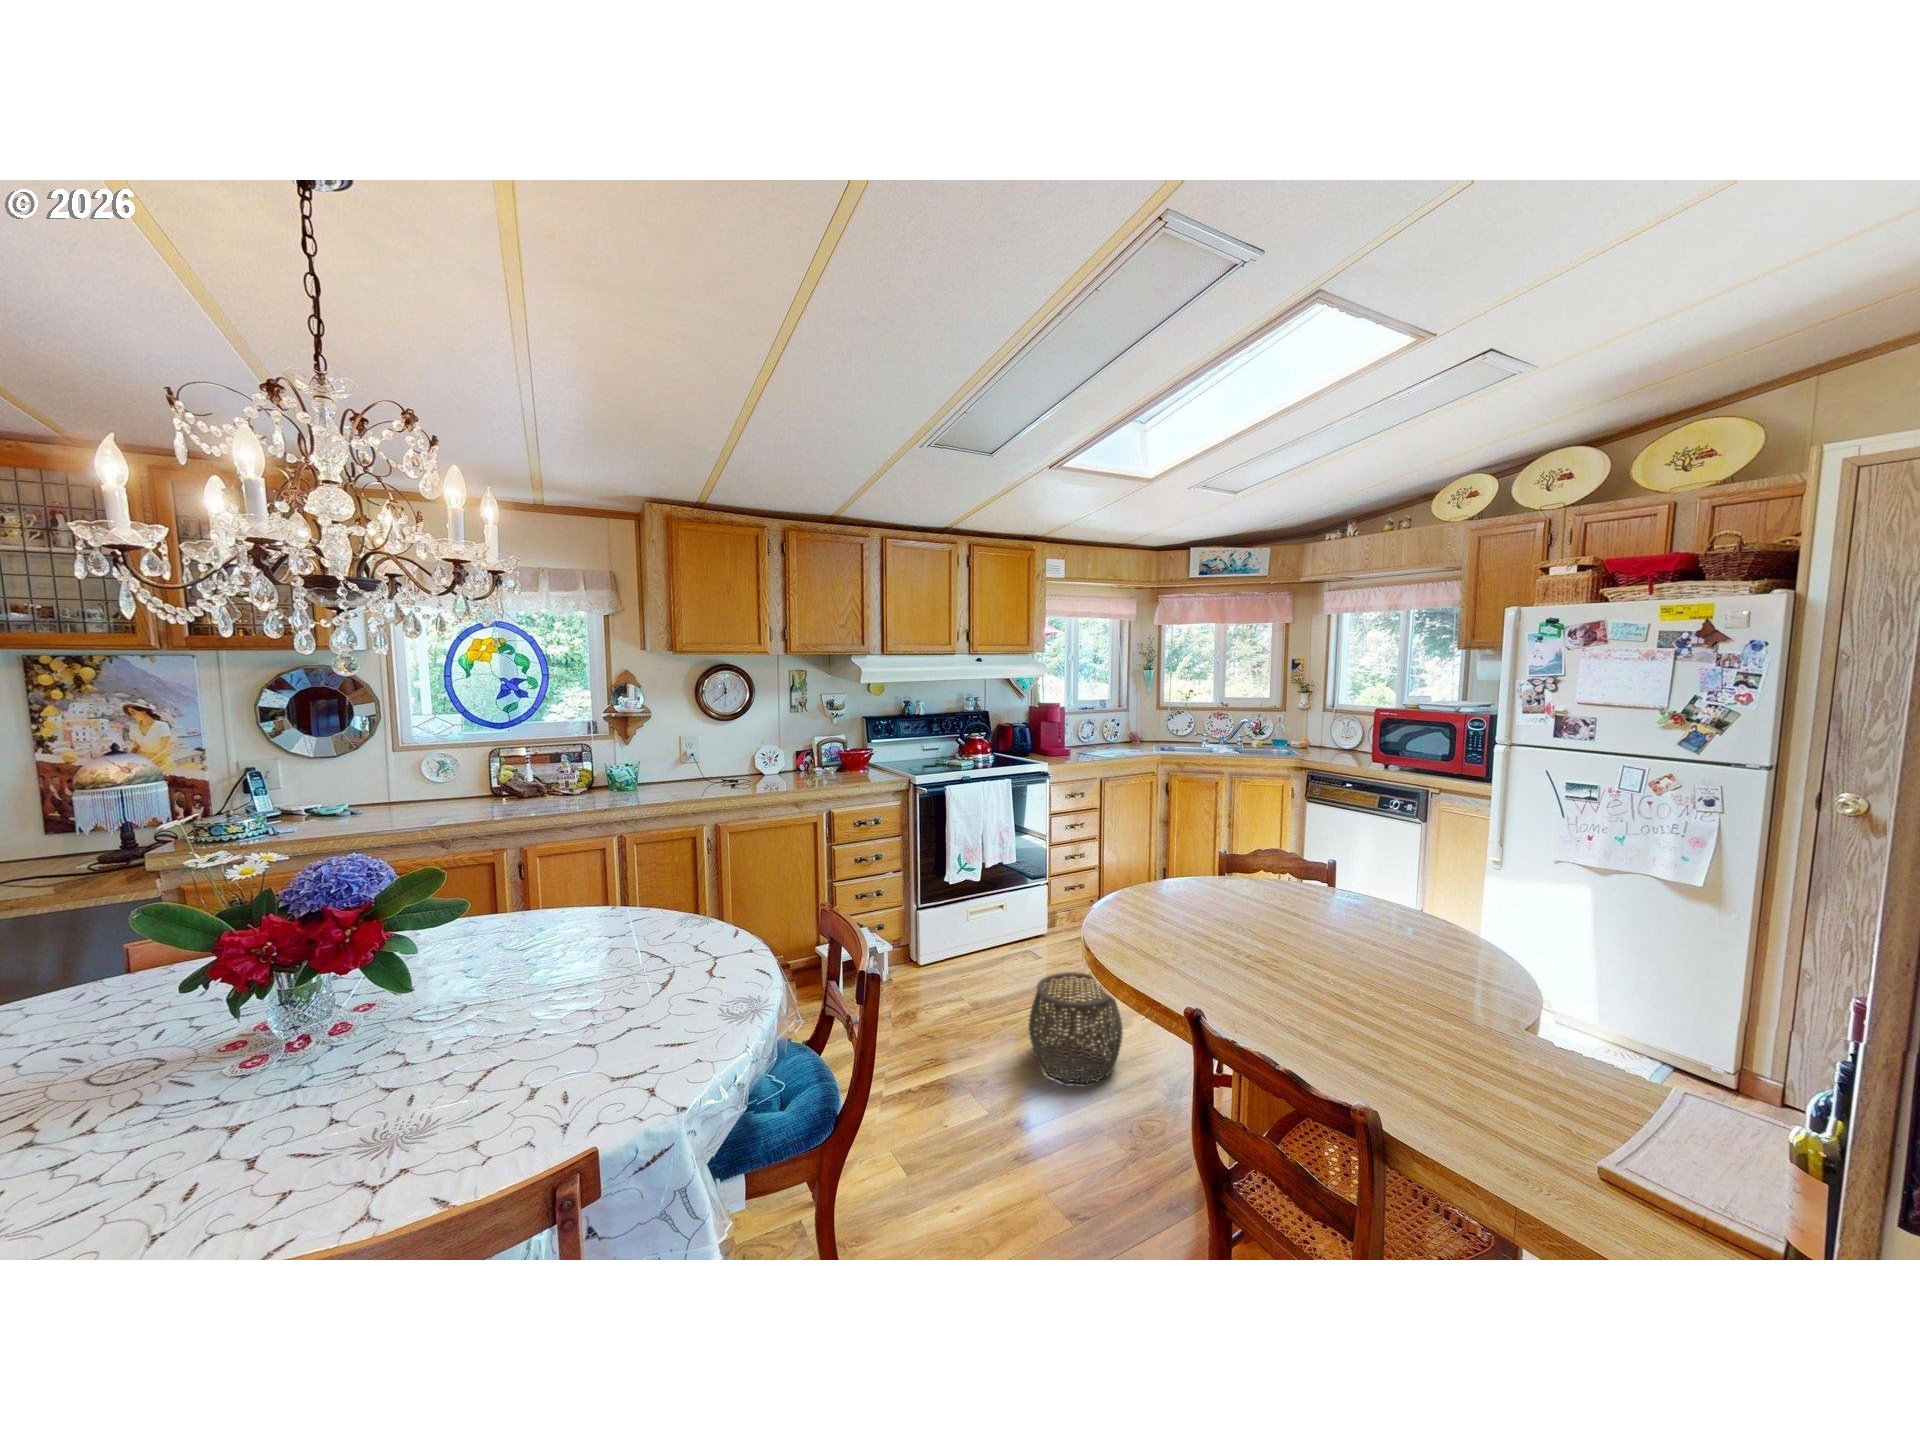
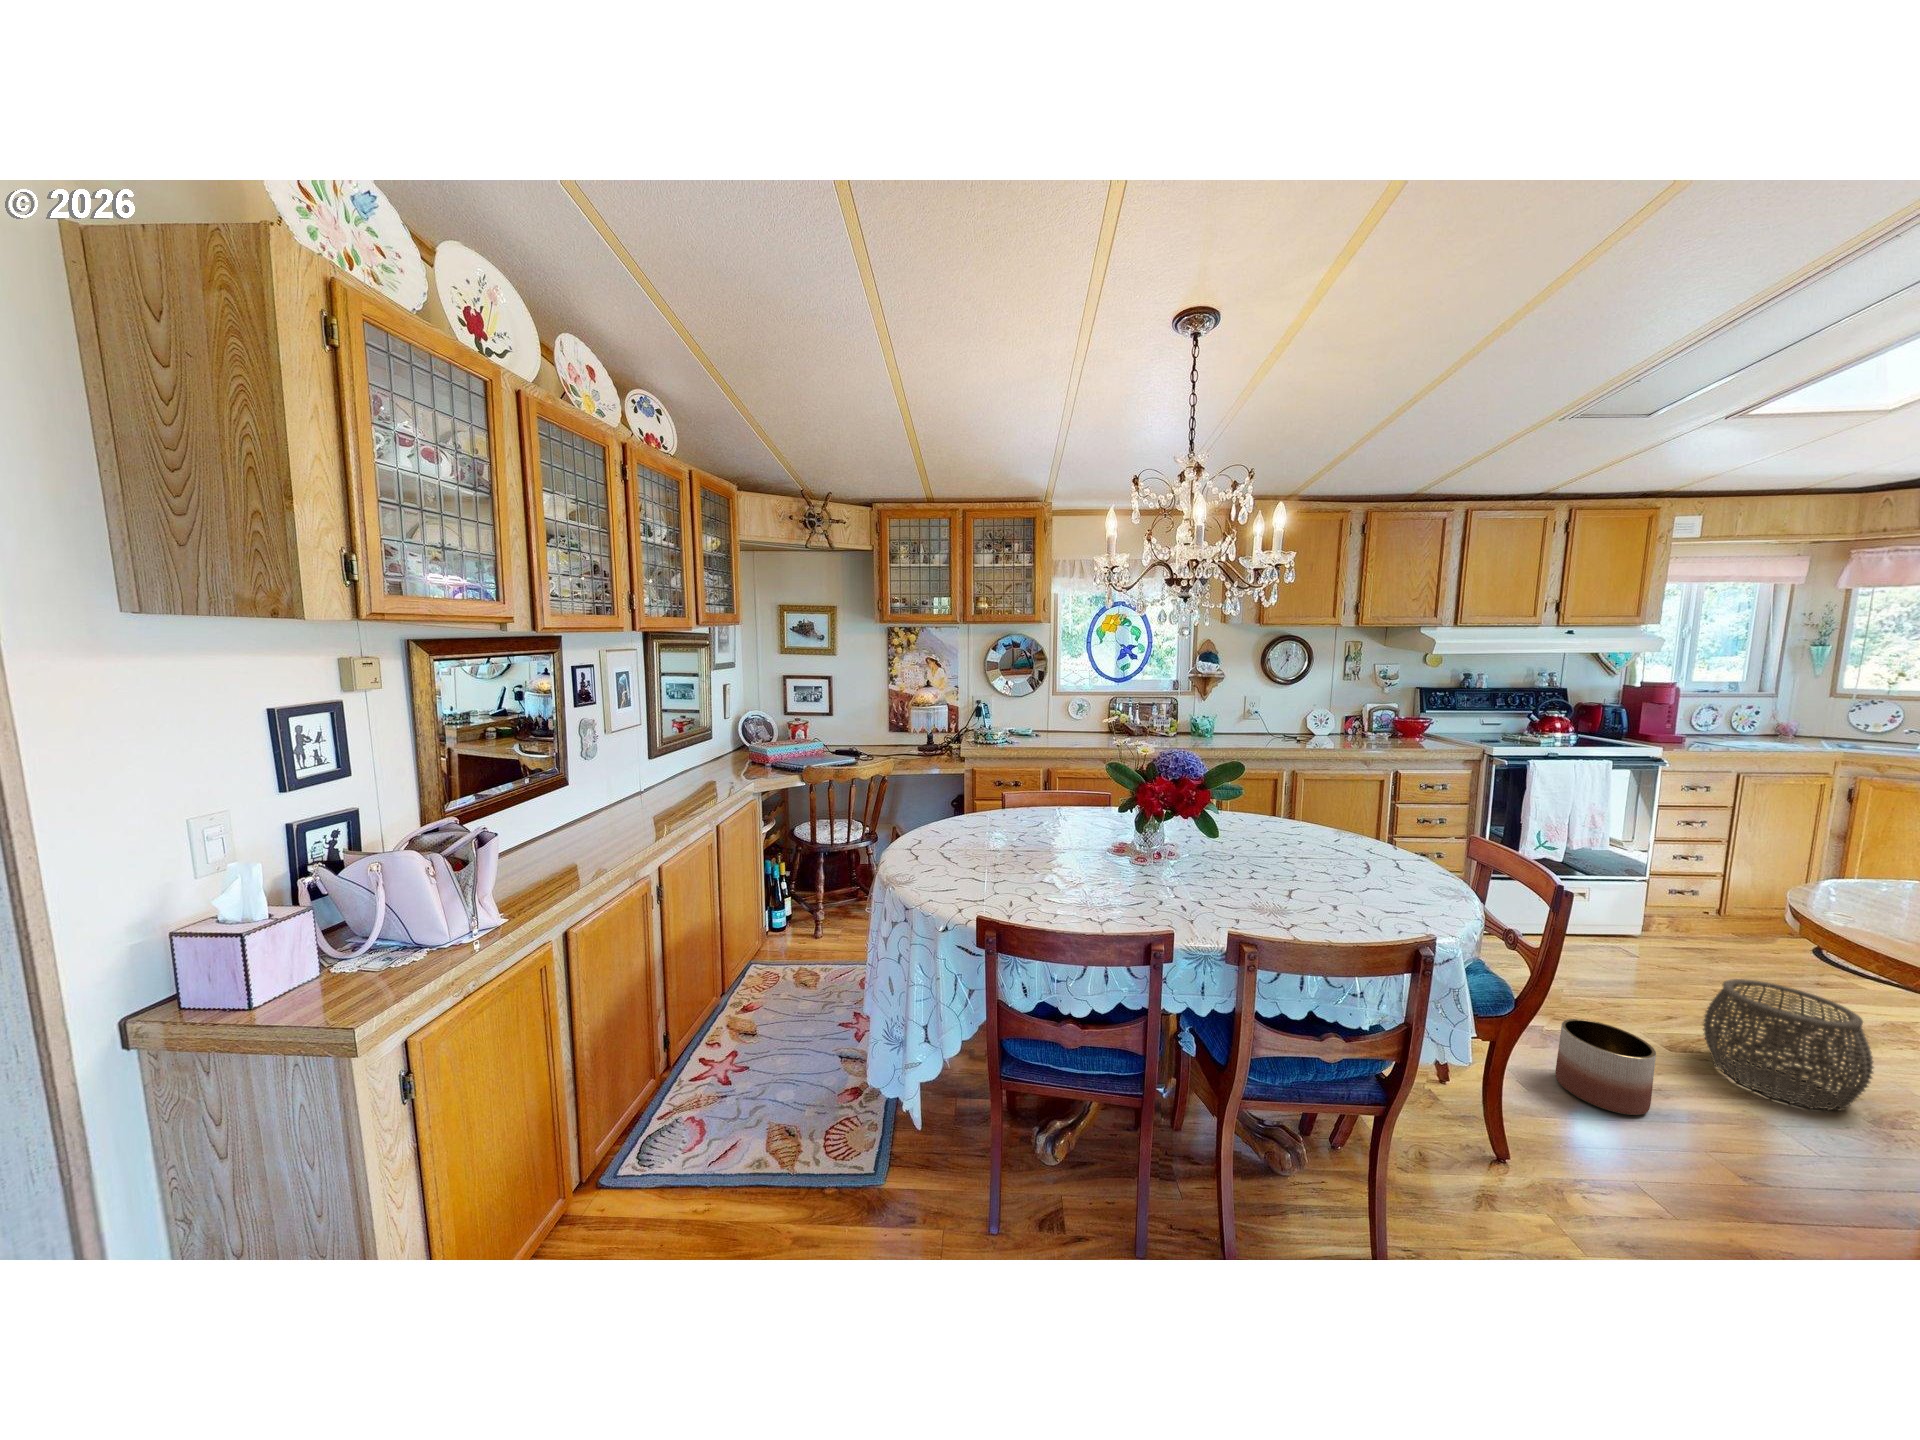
planter: none [897,1055,965,1152] -> present [1555,1019,1656,1115]

